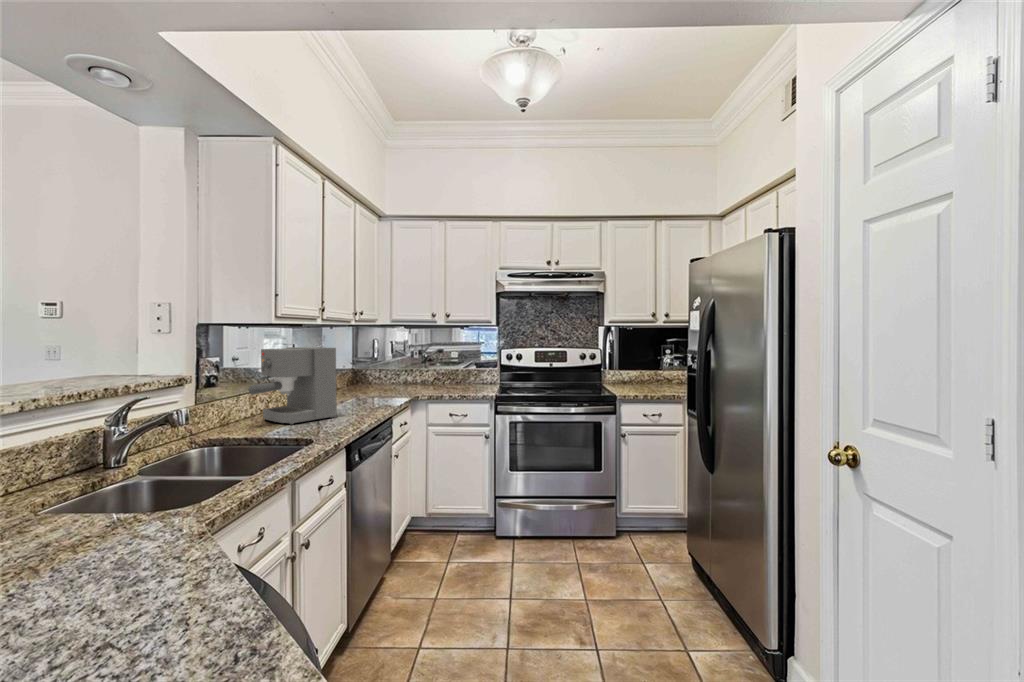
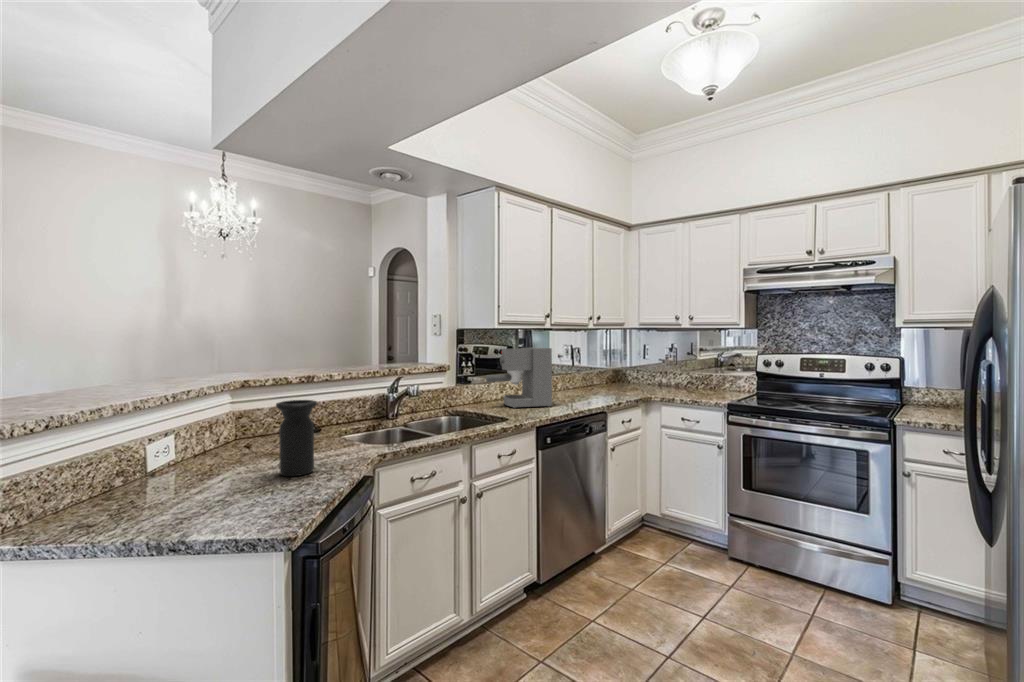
vase: none [76,460,166,614] -> present [276,400,317,476]

